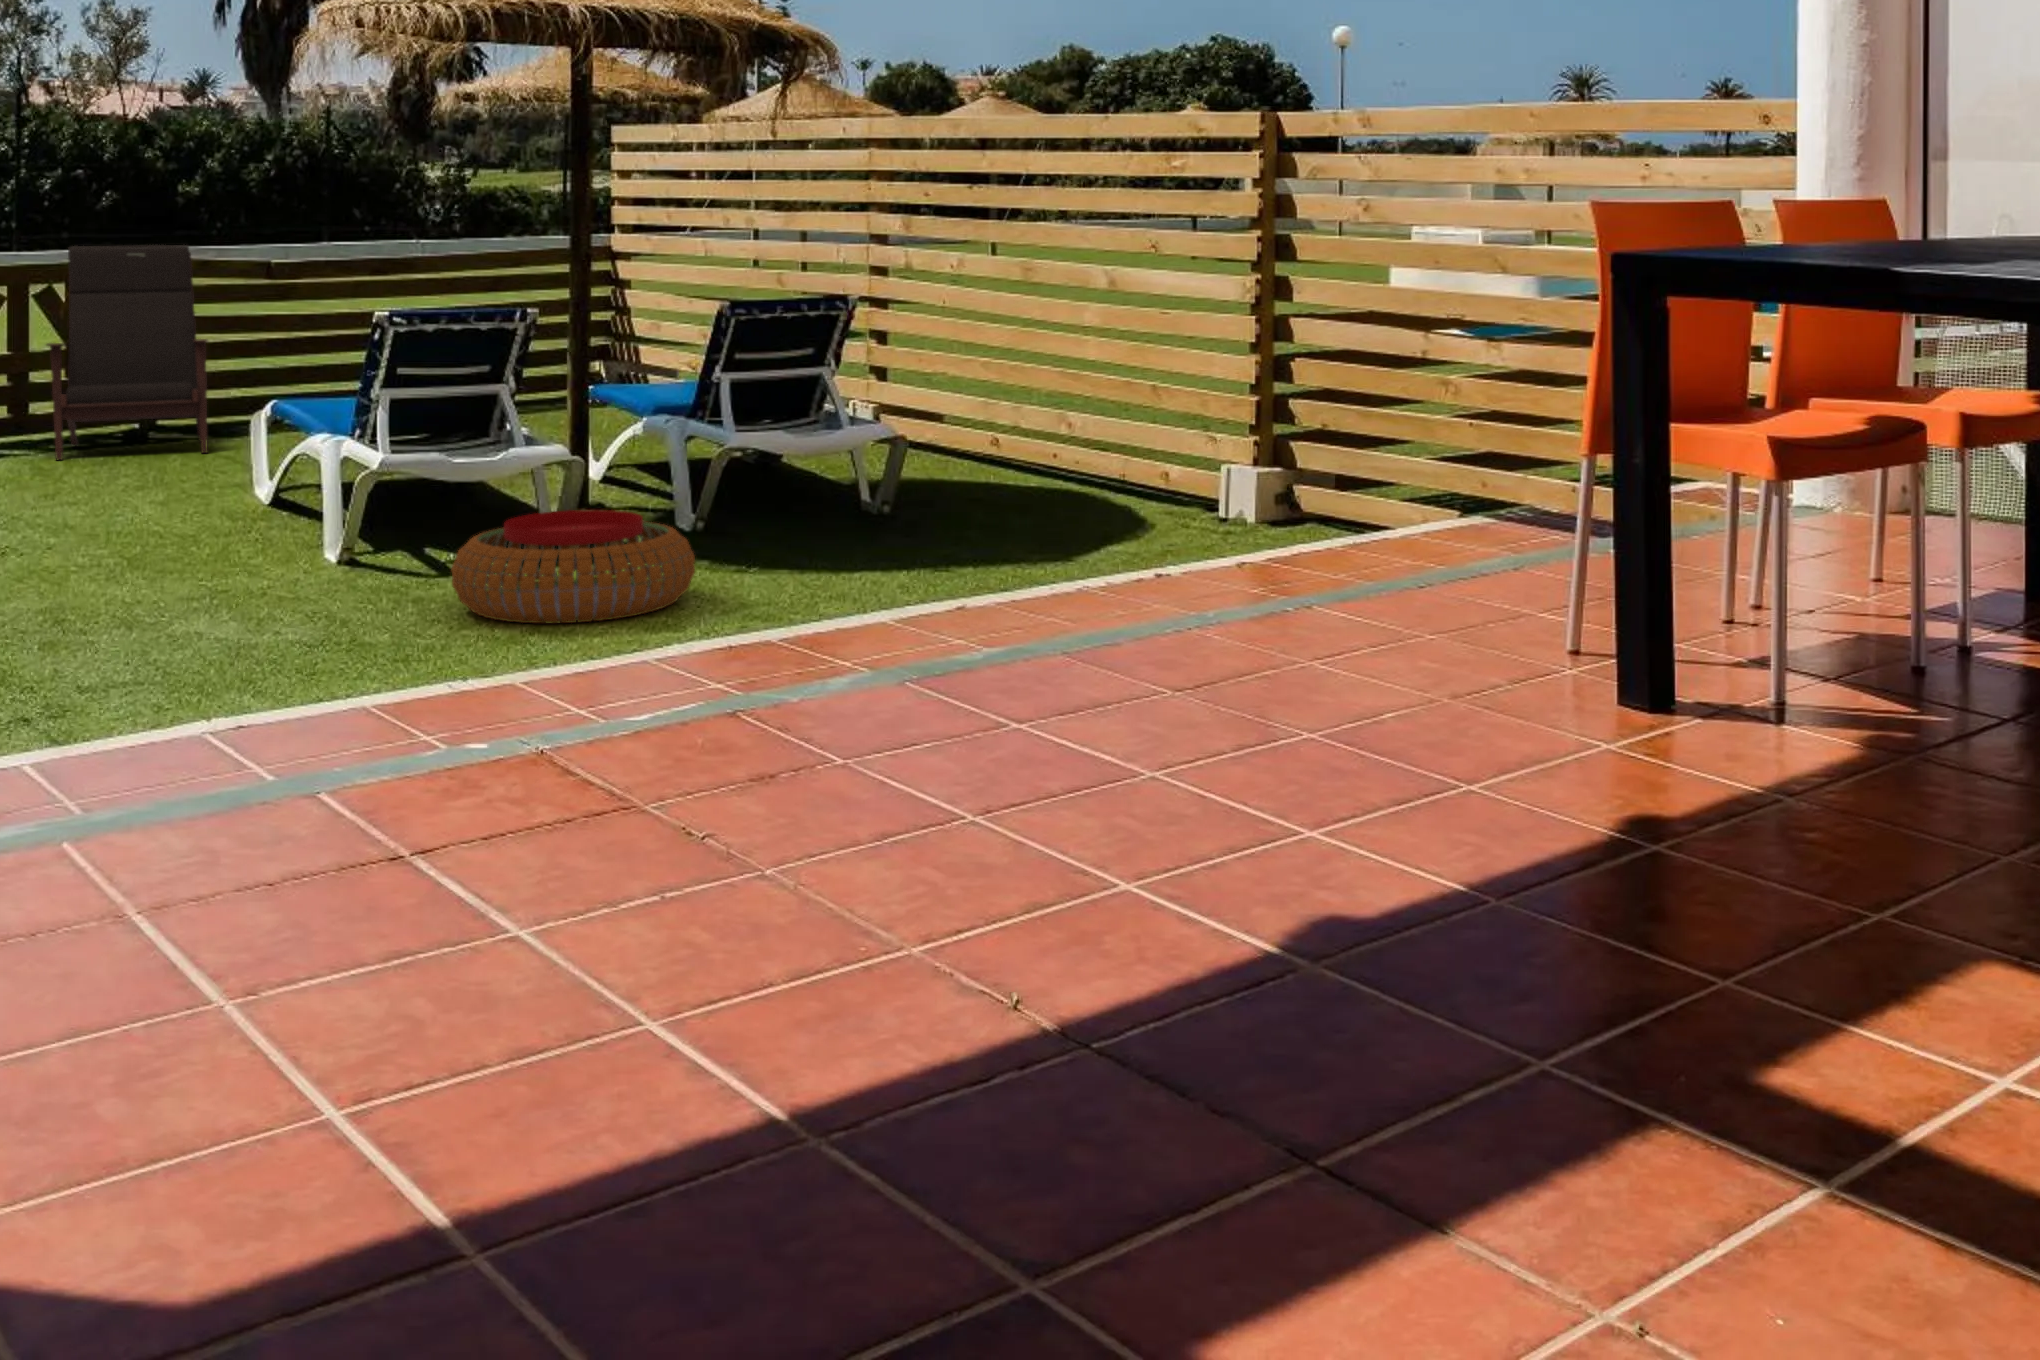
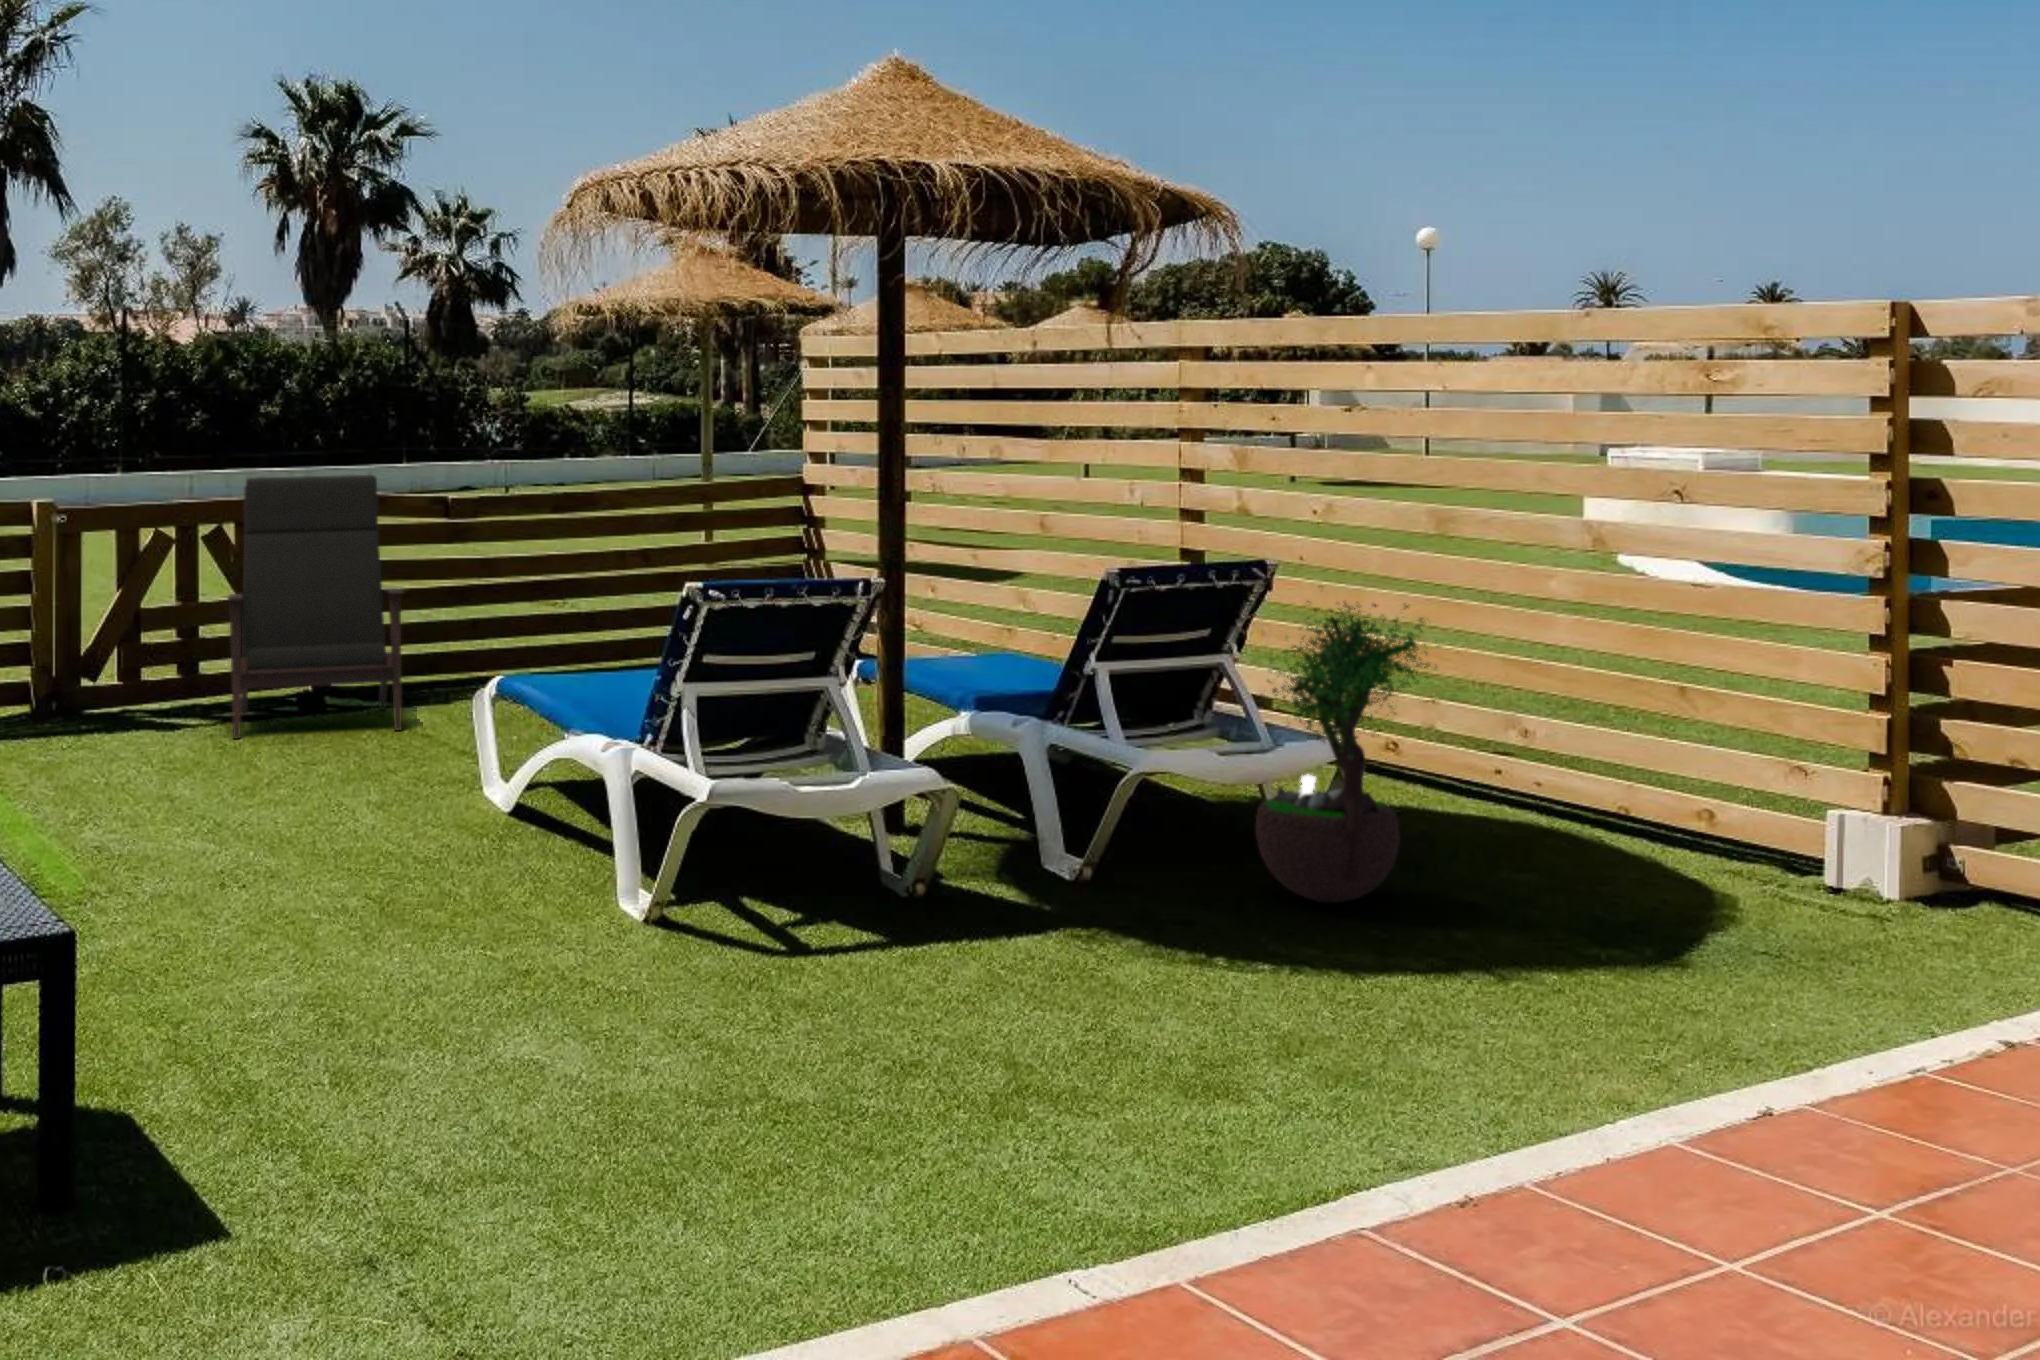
potted tree: none [740,313,863,527] -> present [1256,603,1437,903]
pouf: present [451,510,695,623] -> none [986,923,1387,1152]

